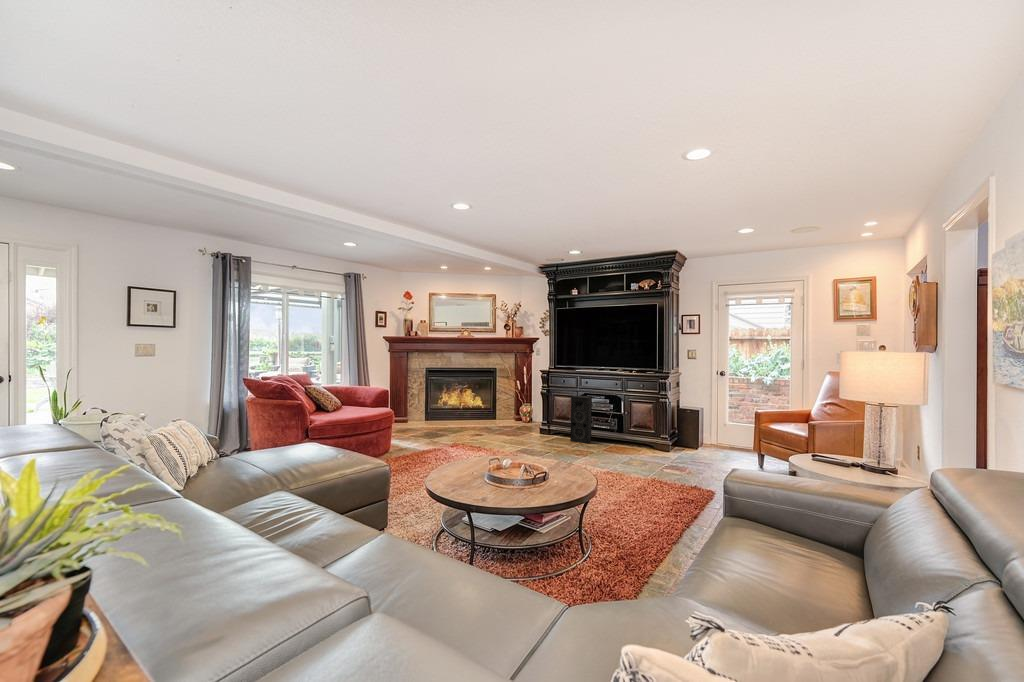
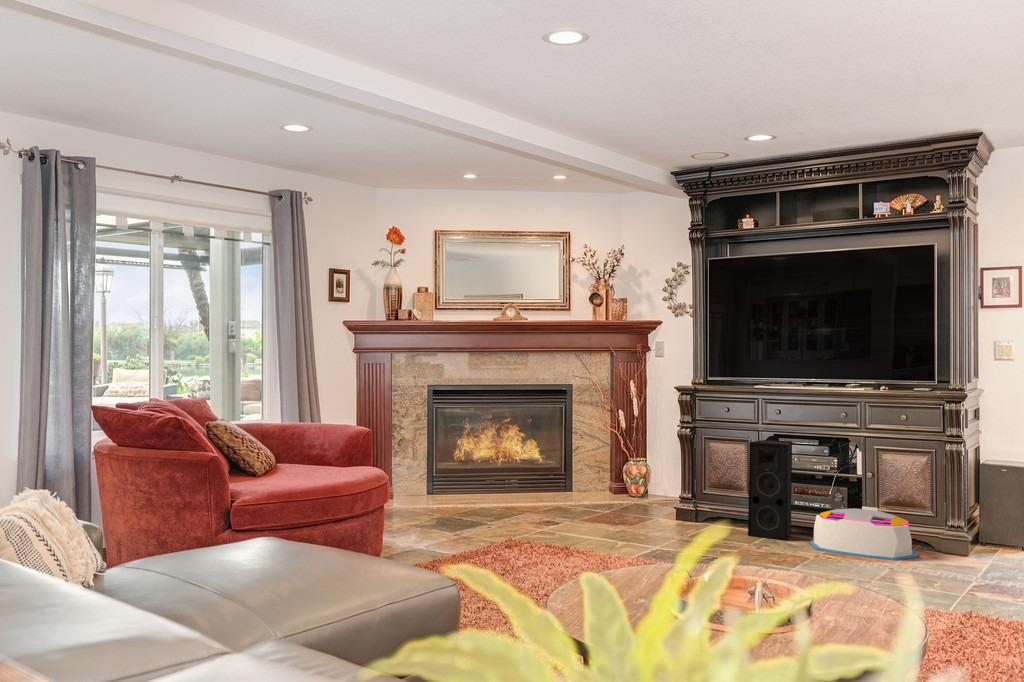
storage bin: none [598,427,646,453] -> present [811,506,918,561]

